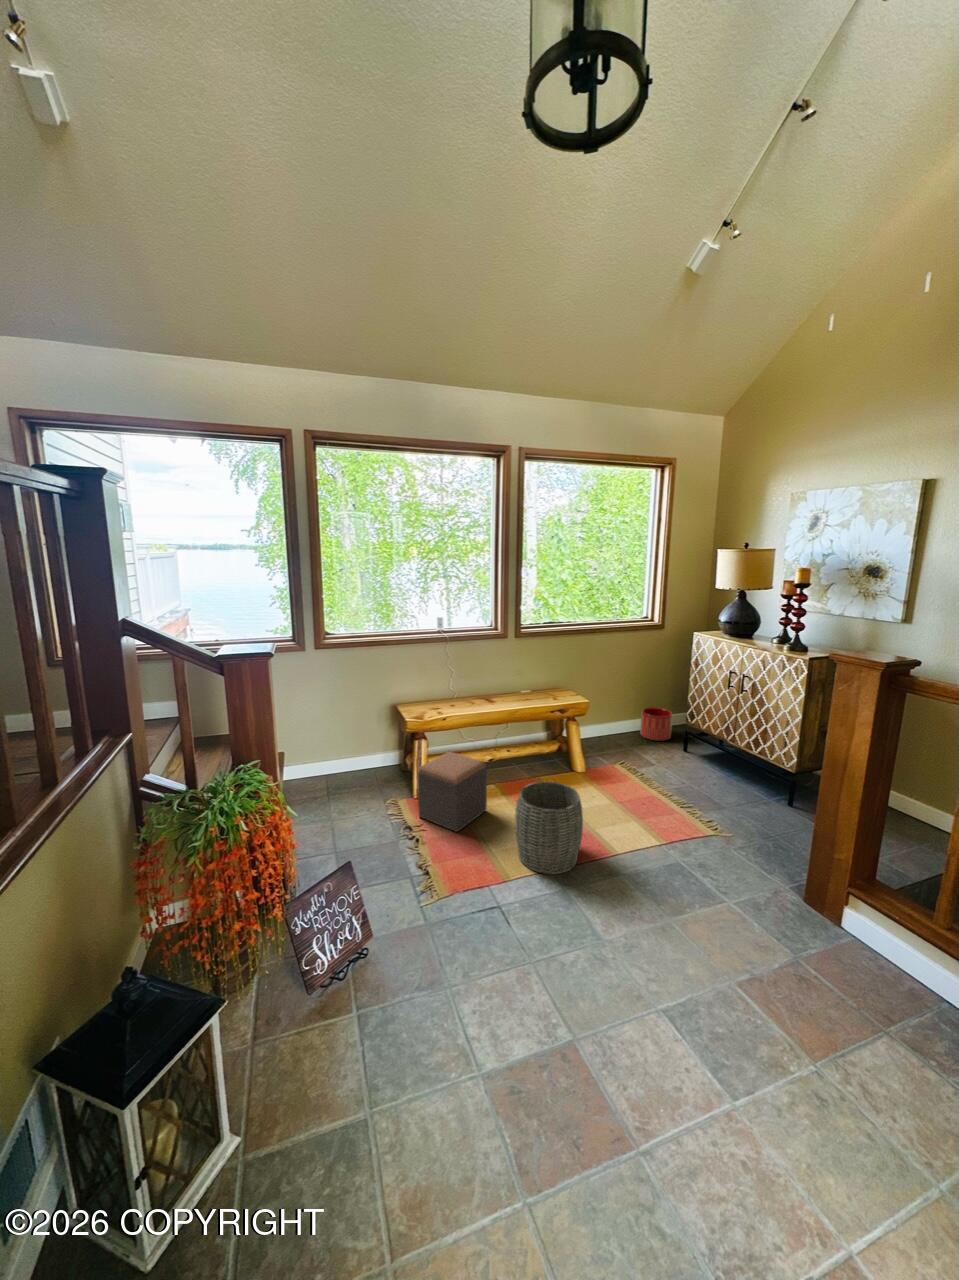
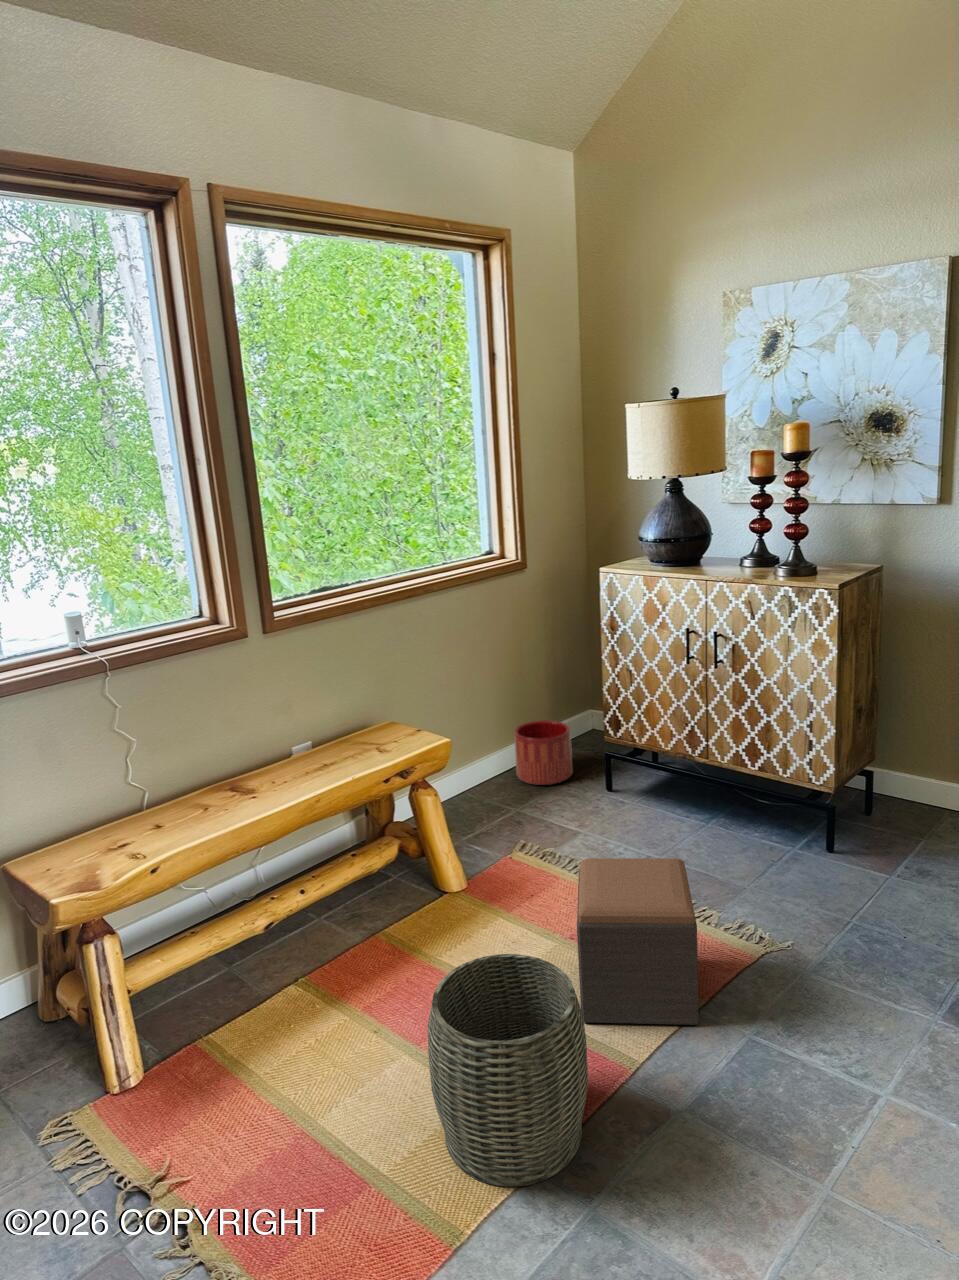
footstool: present [418,752,487,832] -> present [577,858,698,1025]

